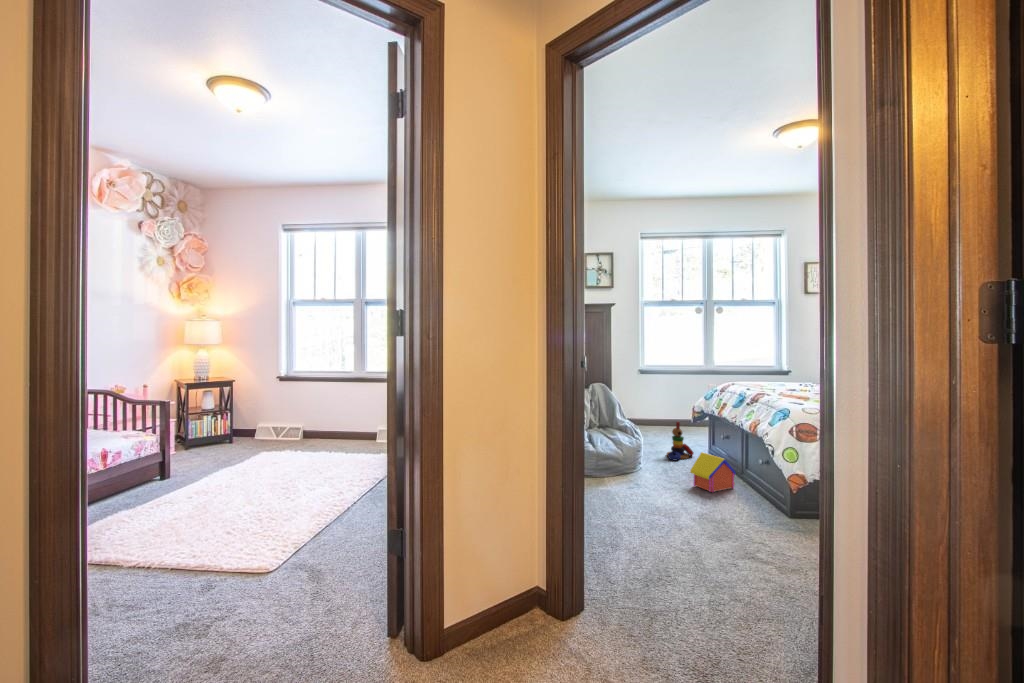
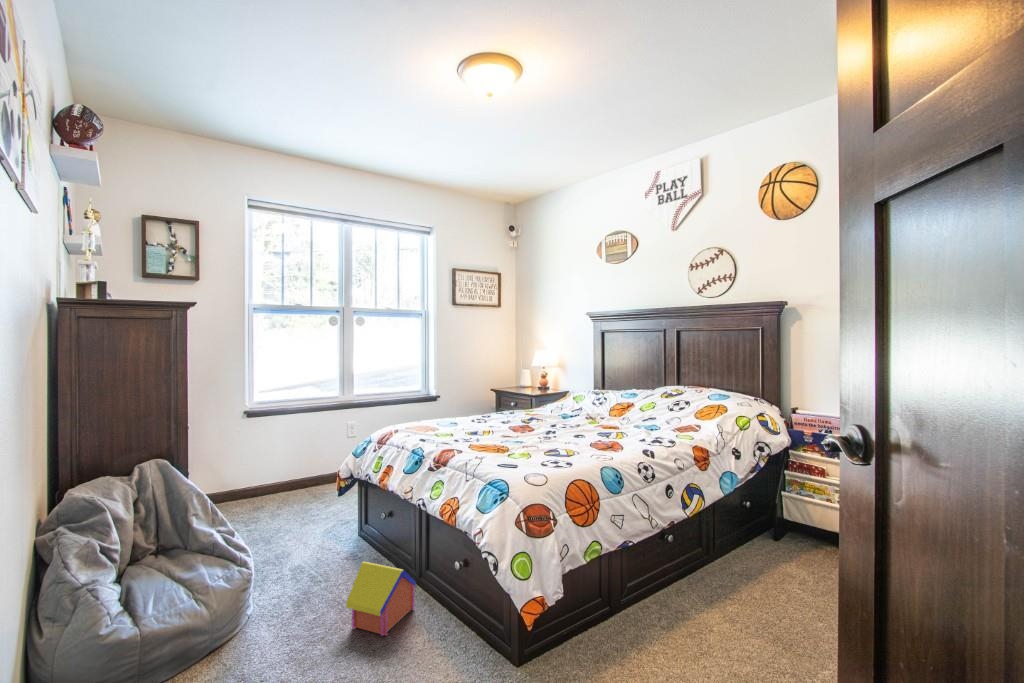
stacking toy: present [667,422,694,460] -> none [295,499,339,568]

